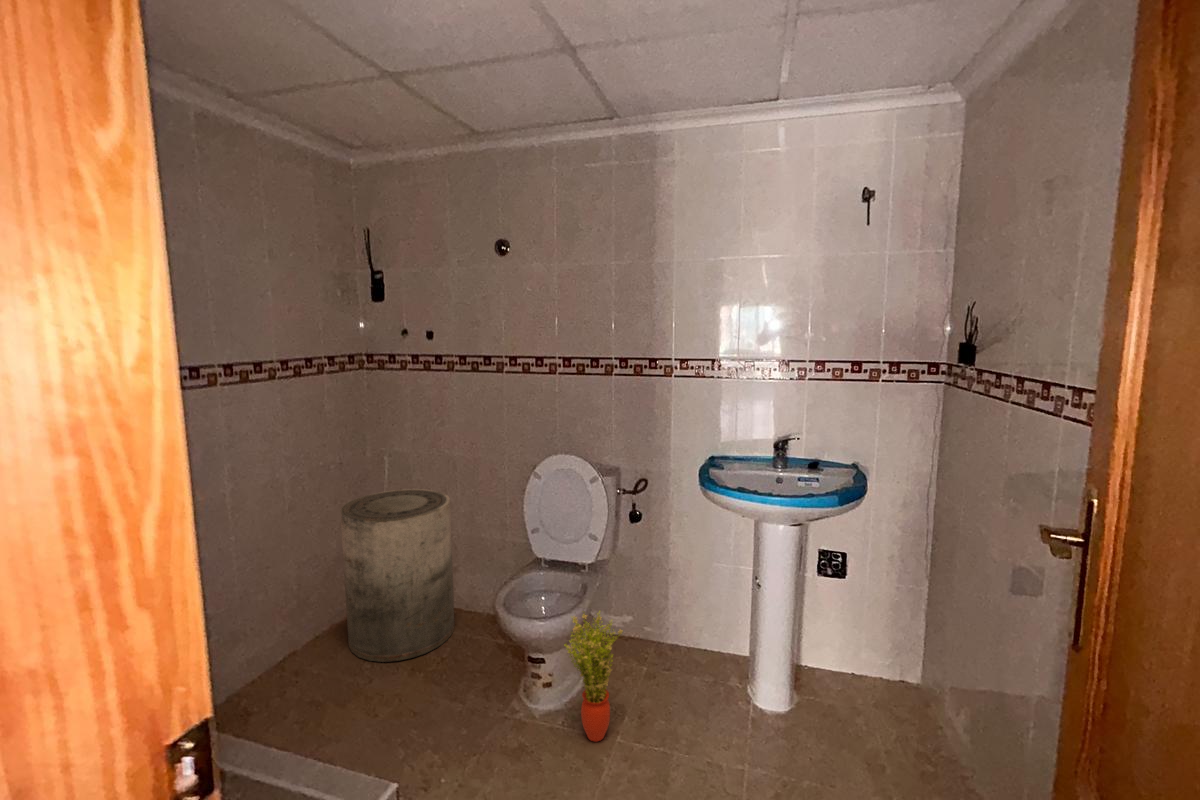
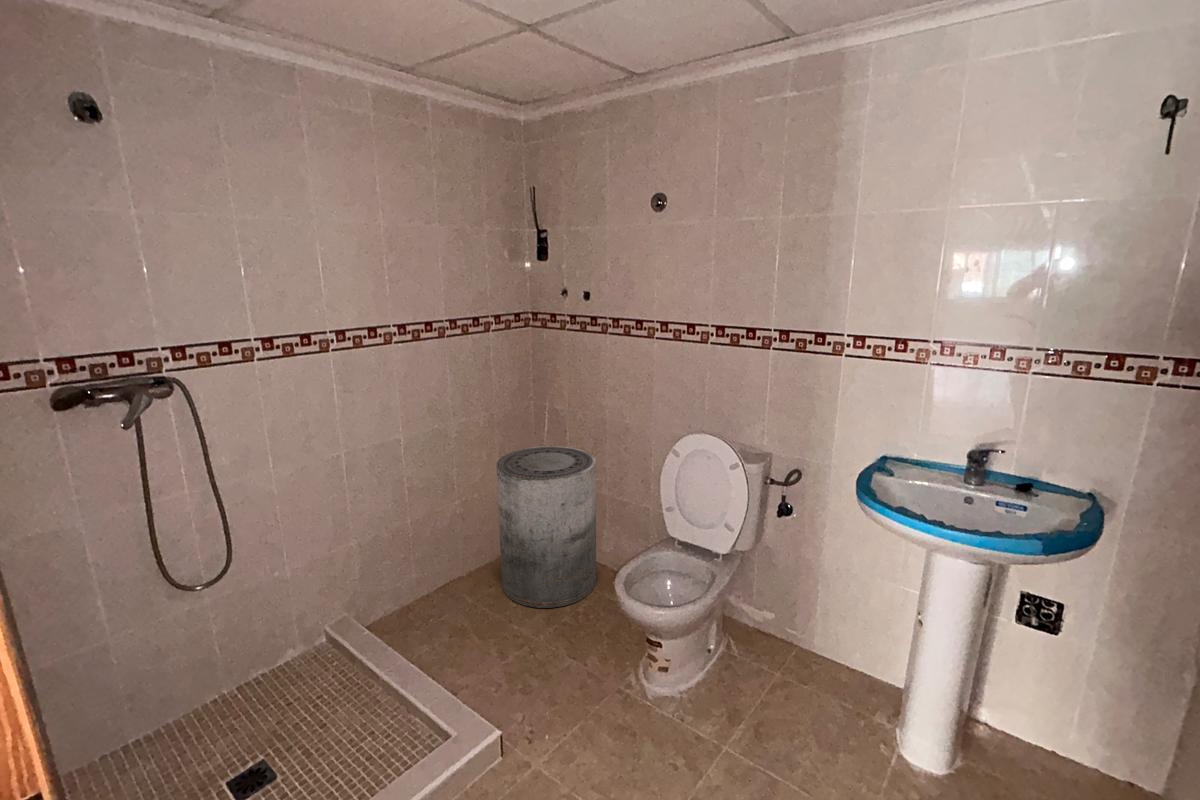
potted plant: present [565,614,623,741] -> none [672,610,738,743]

